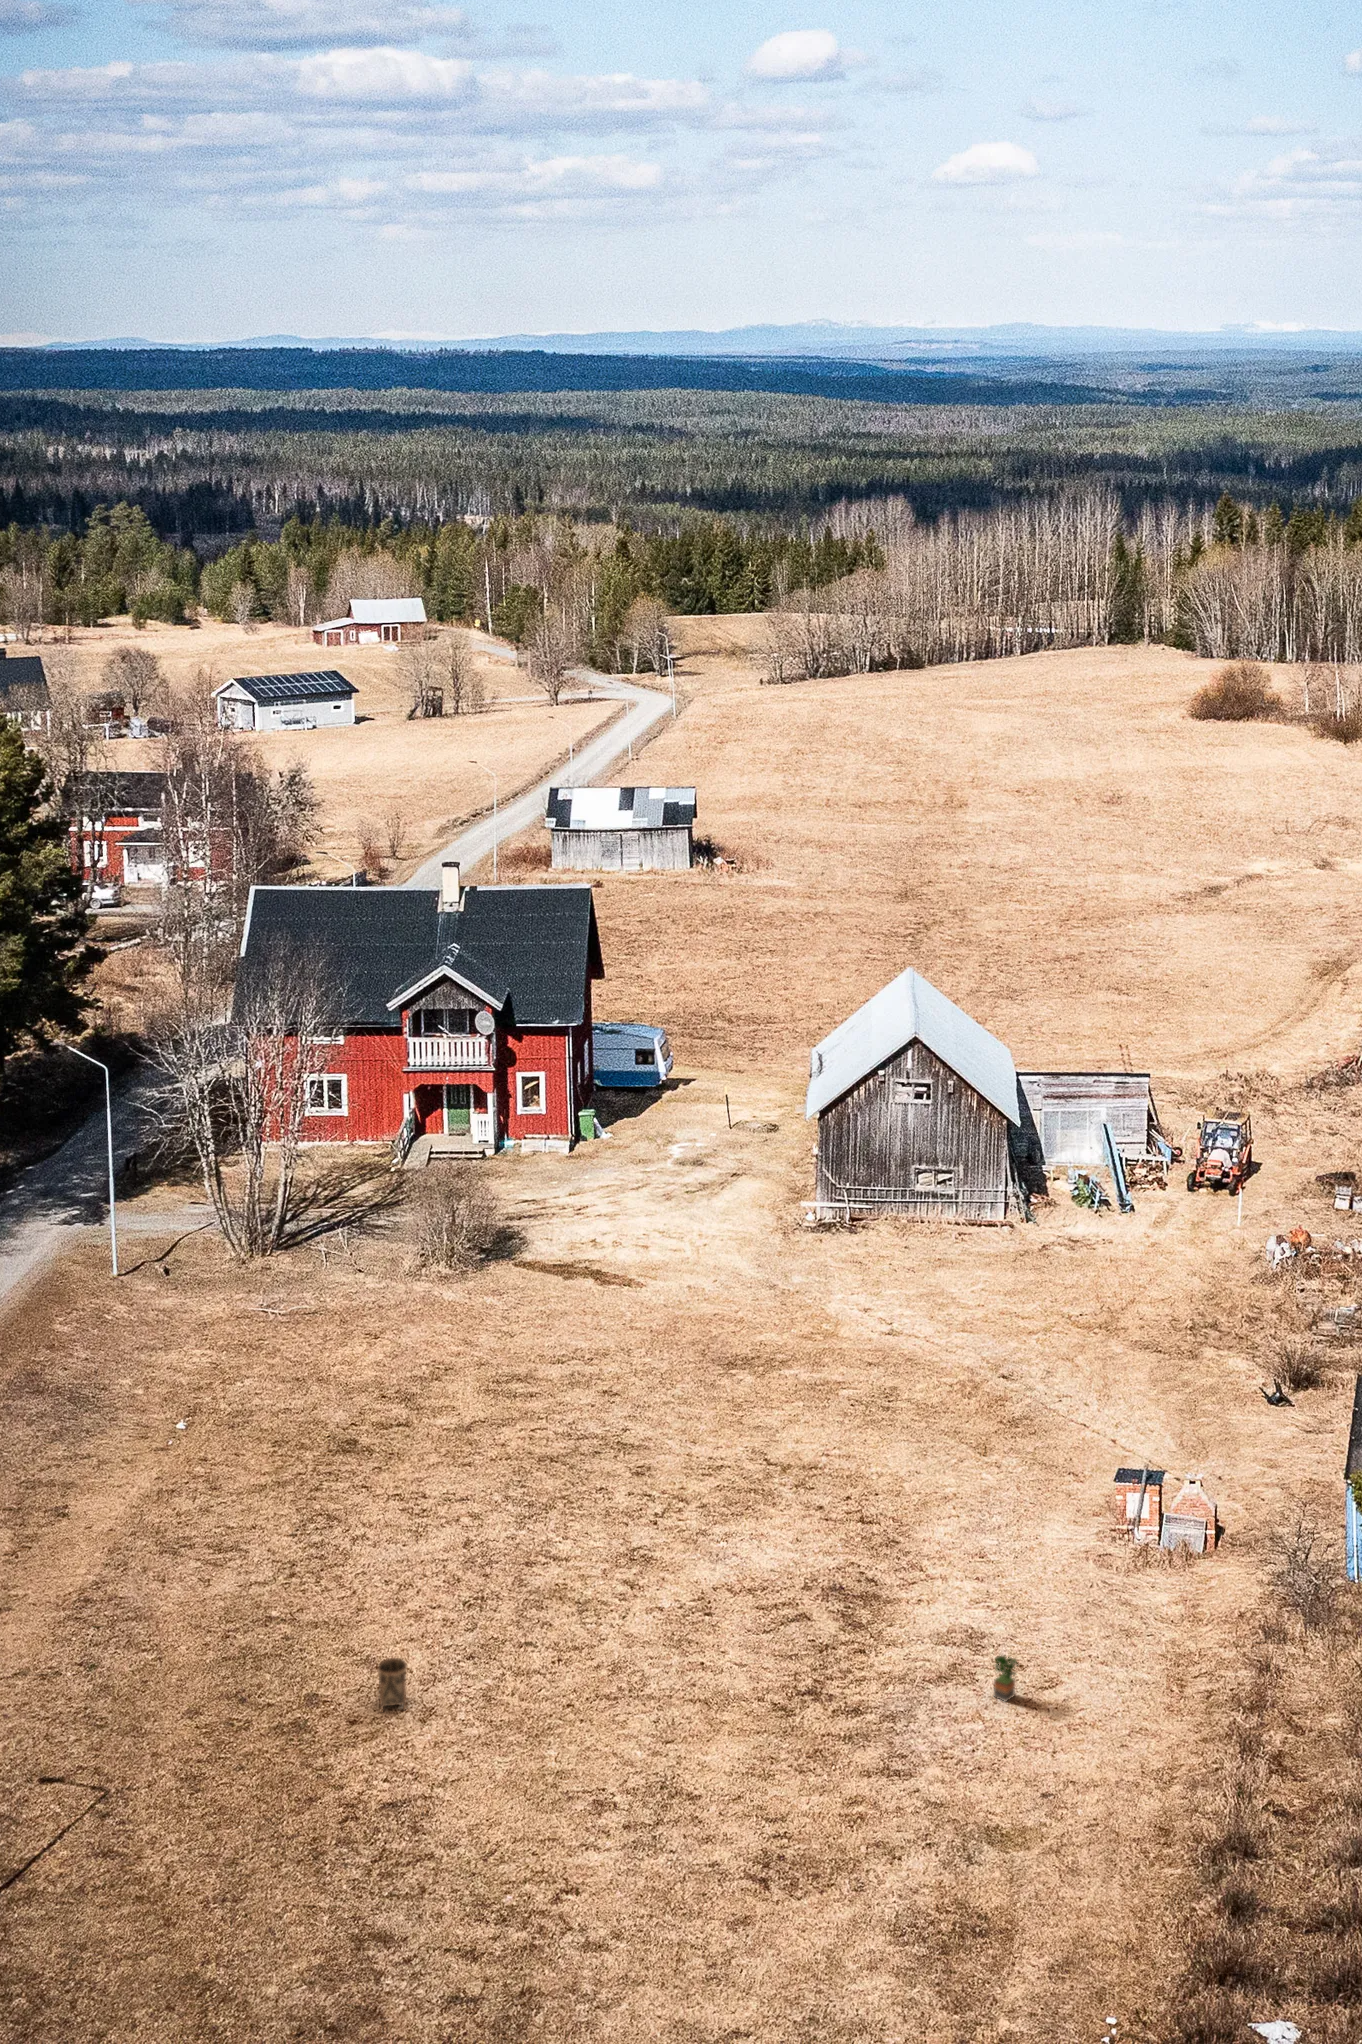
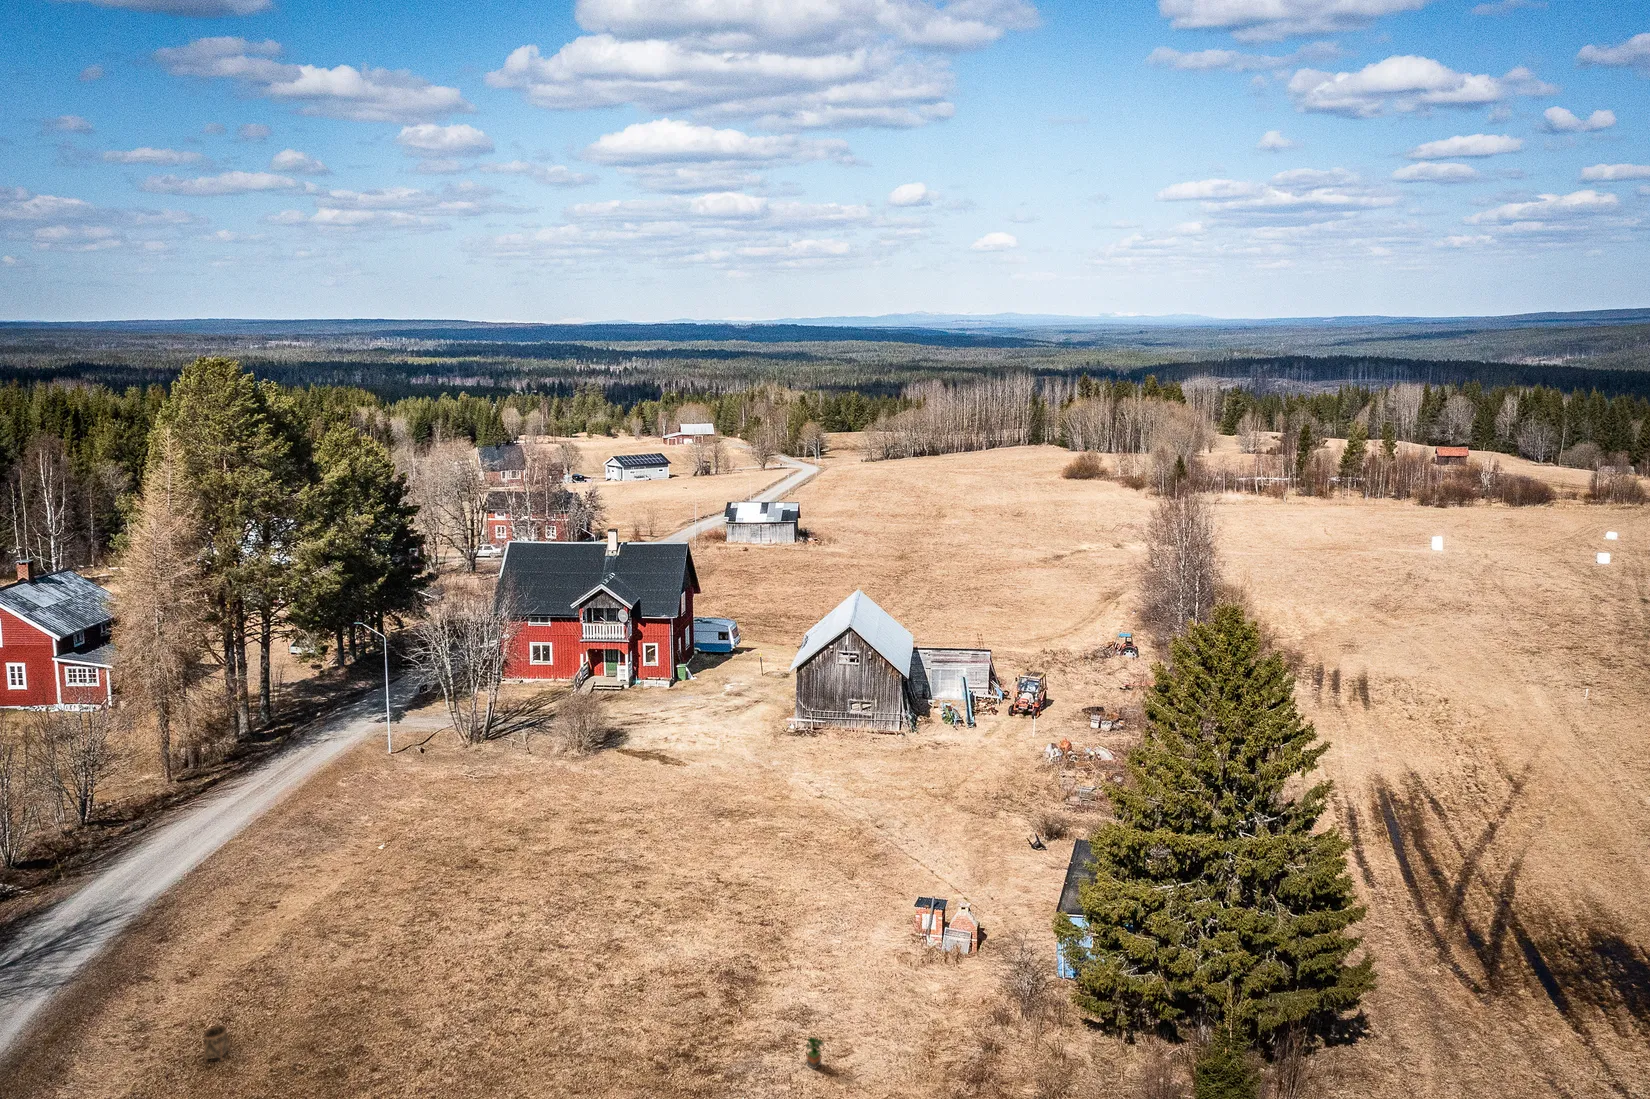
basket: present [378,1658,407,1712] -> present [204,1025,230,1063]

